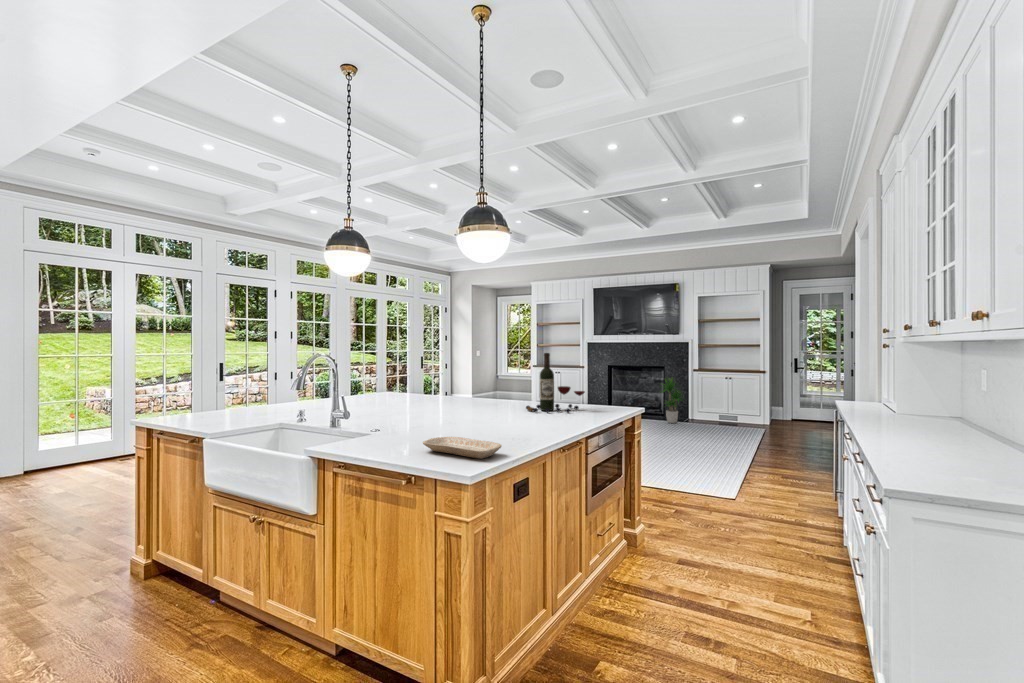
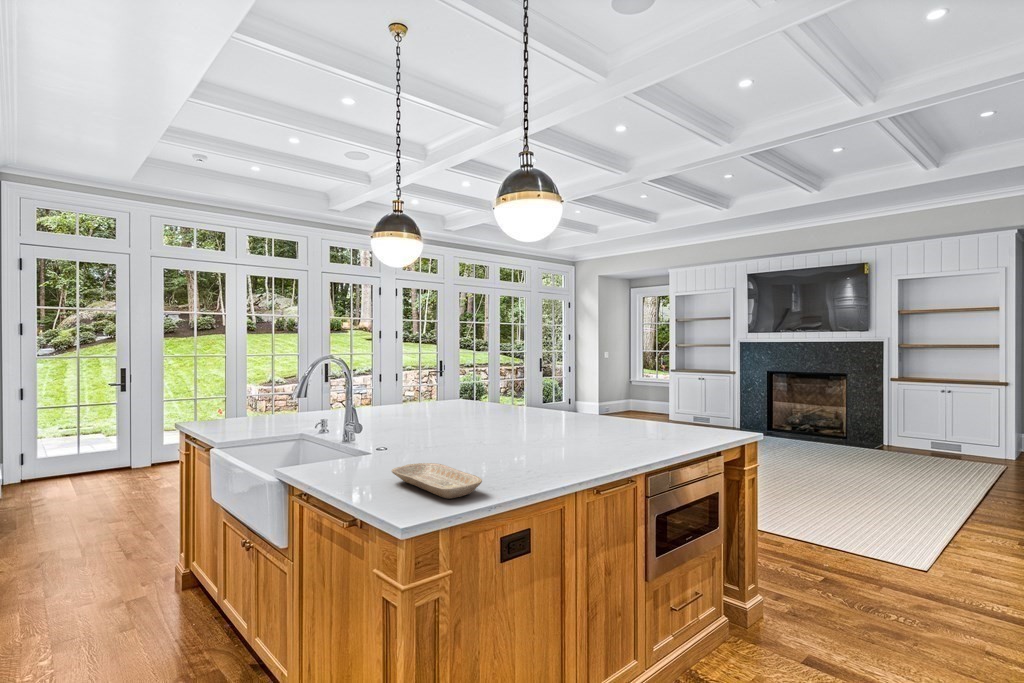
wine bottle: present [526,353,585,413] -> none [592,354,671,435]
potted plant: present [662,378,682,423] -> none [833,386,881,449]

